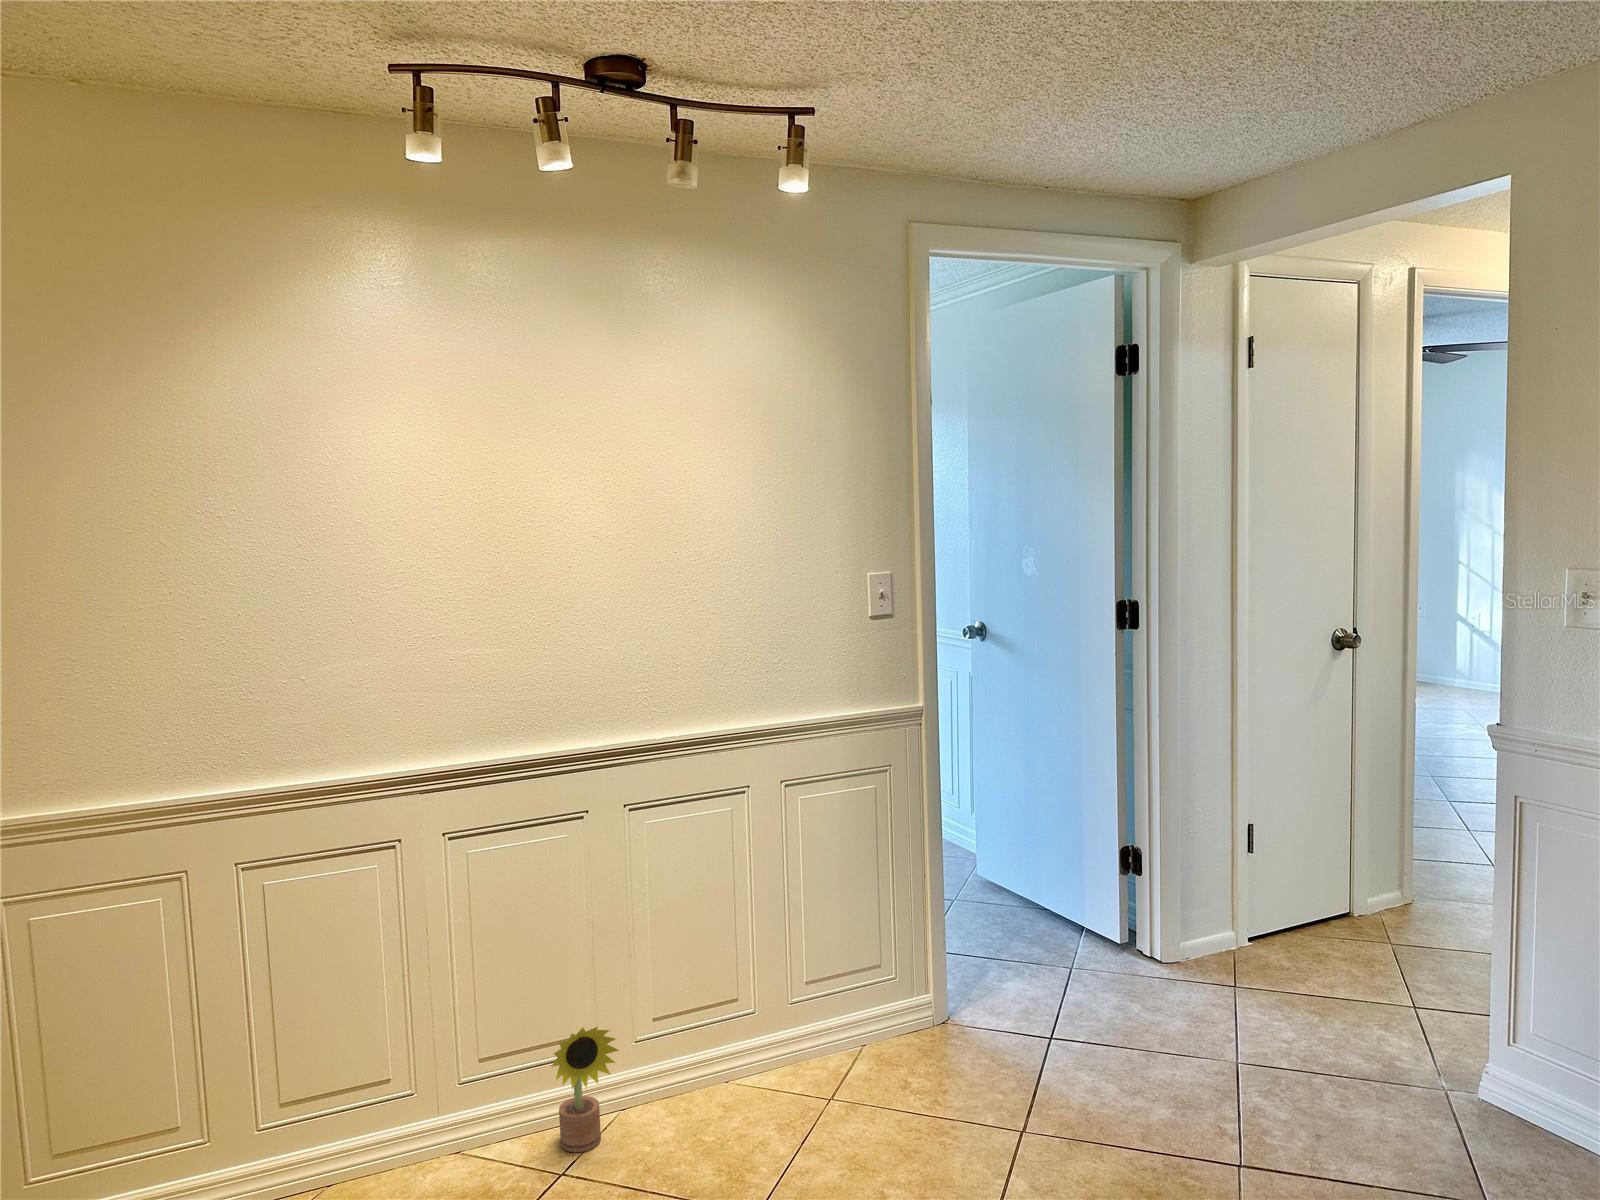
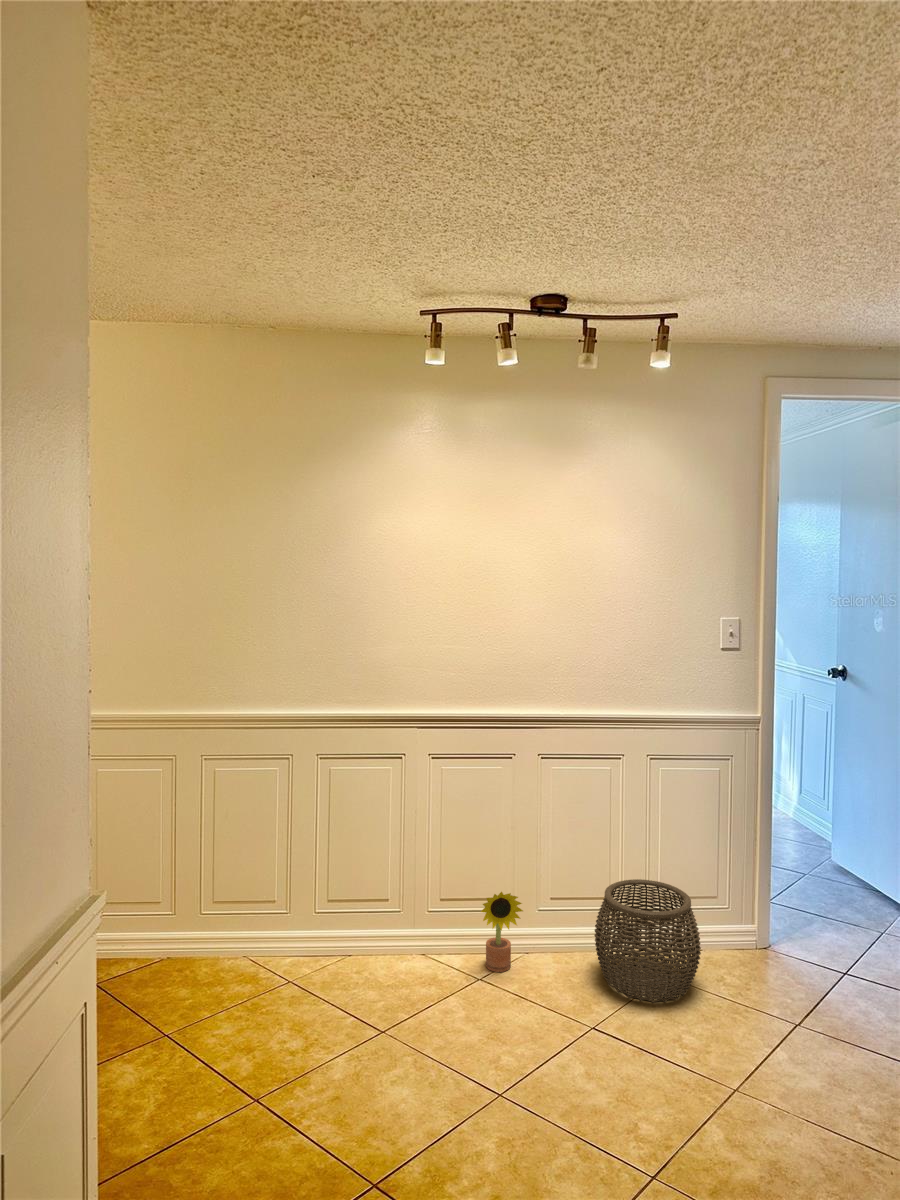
woven basket: none [725,964,878,1145] -> present [594,879,701,1003]

